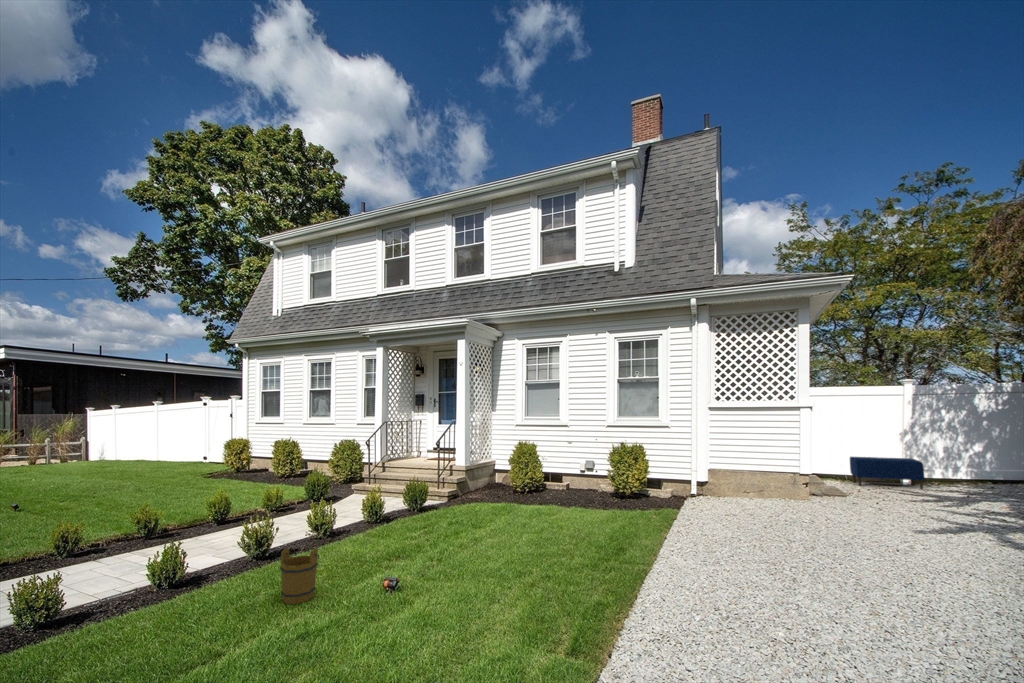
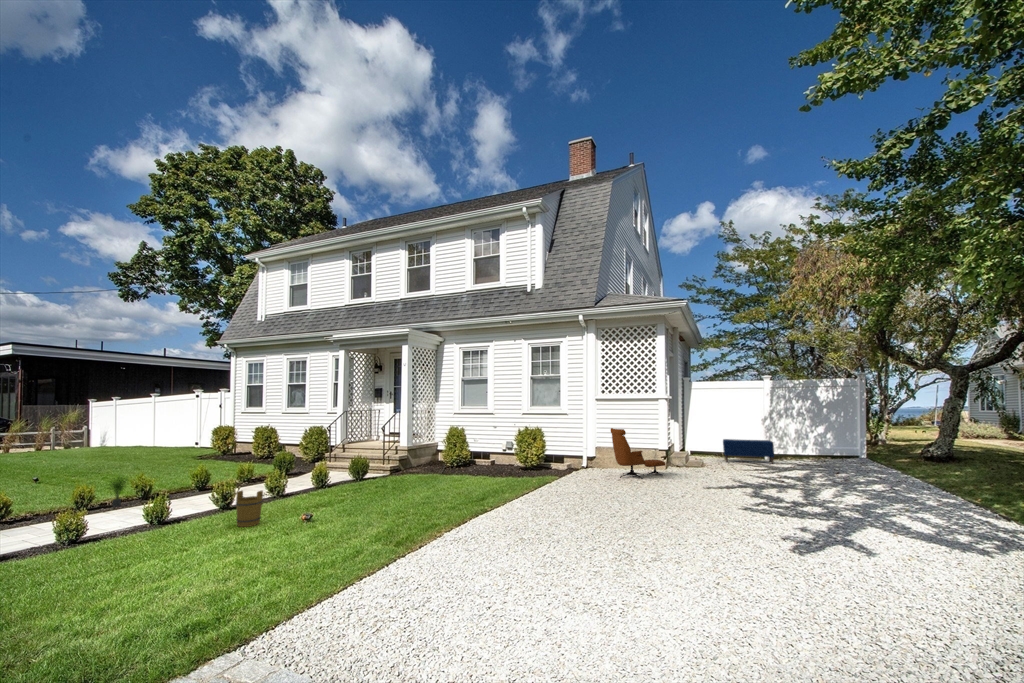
lounge chair: none [736,447,806,513] -> present [611,428,665,479]
potted plant: none [96,511,130,556] -> present [110,477,127,507]

